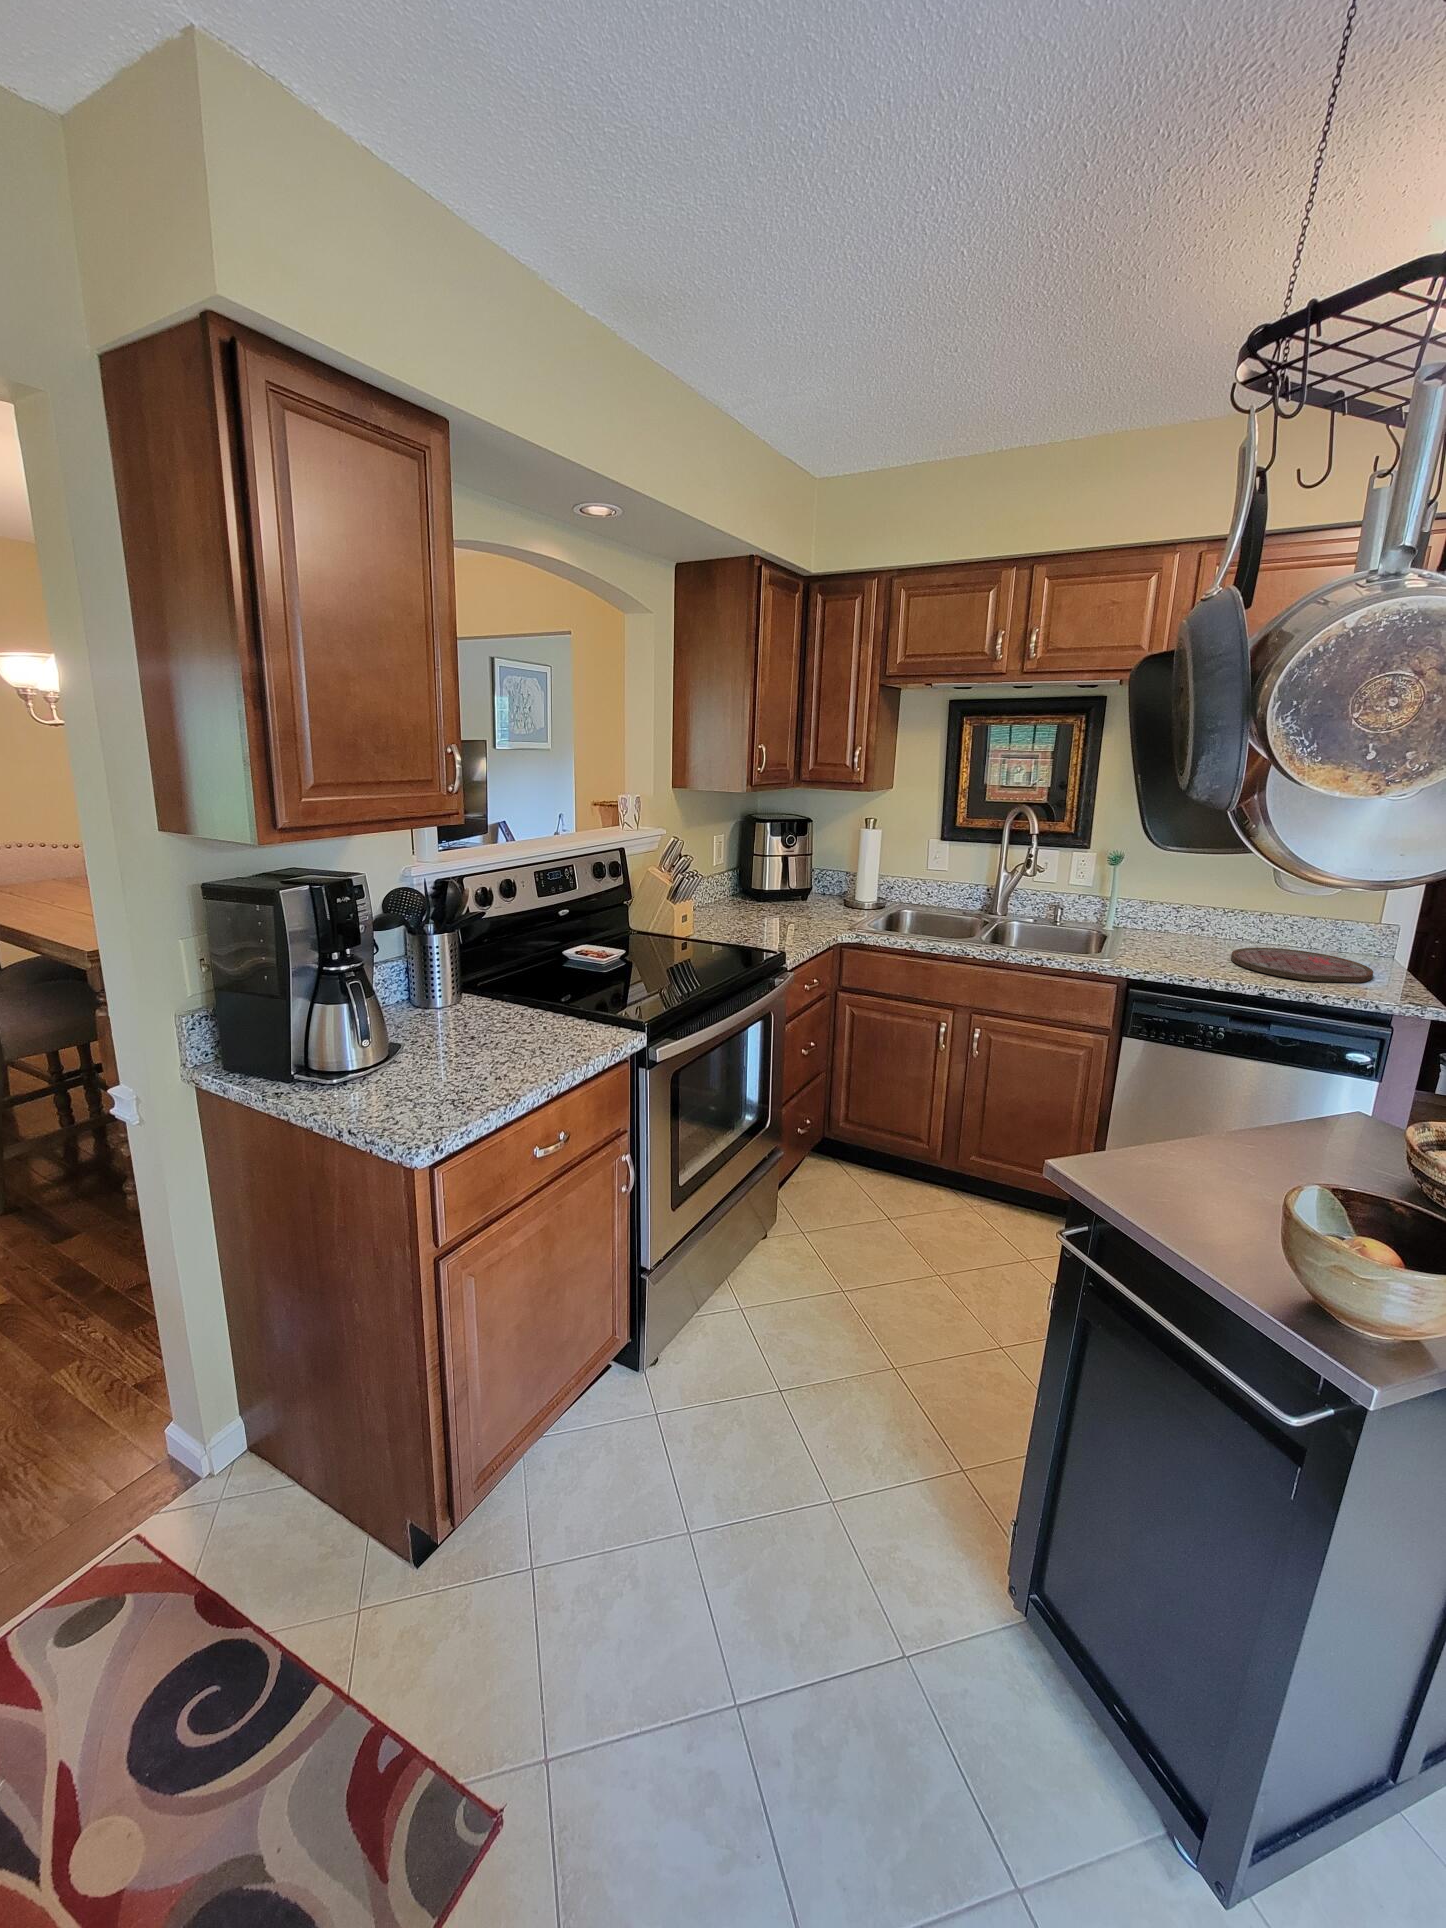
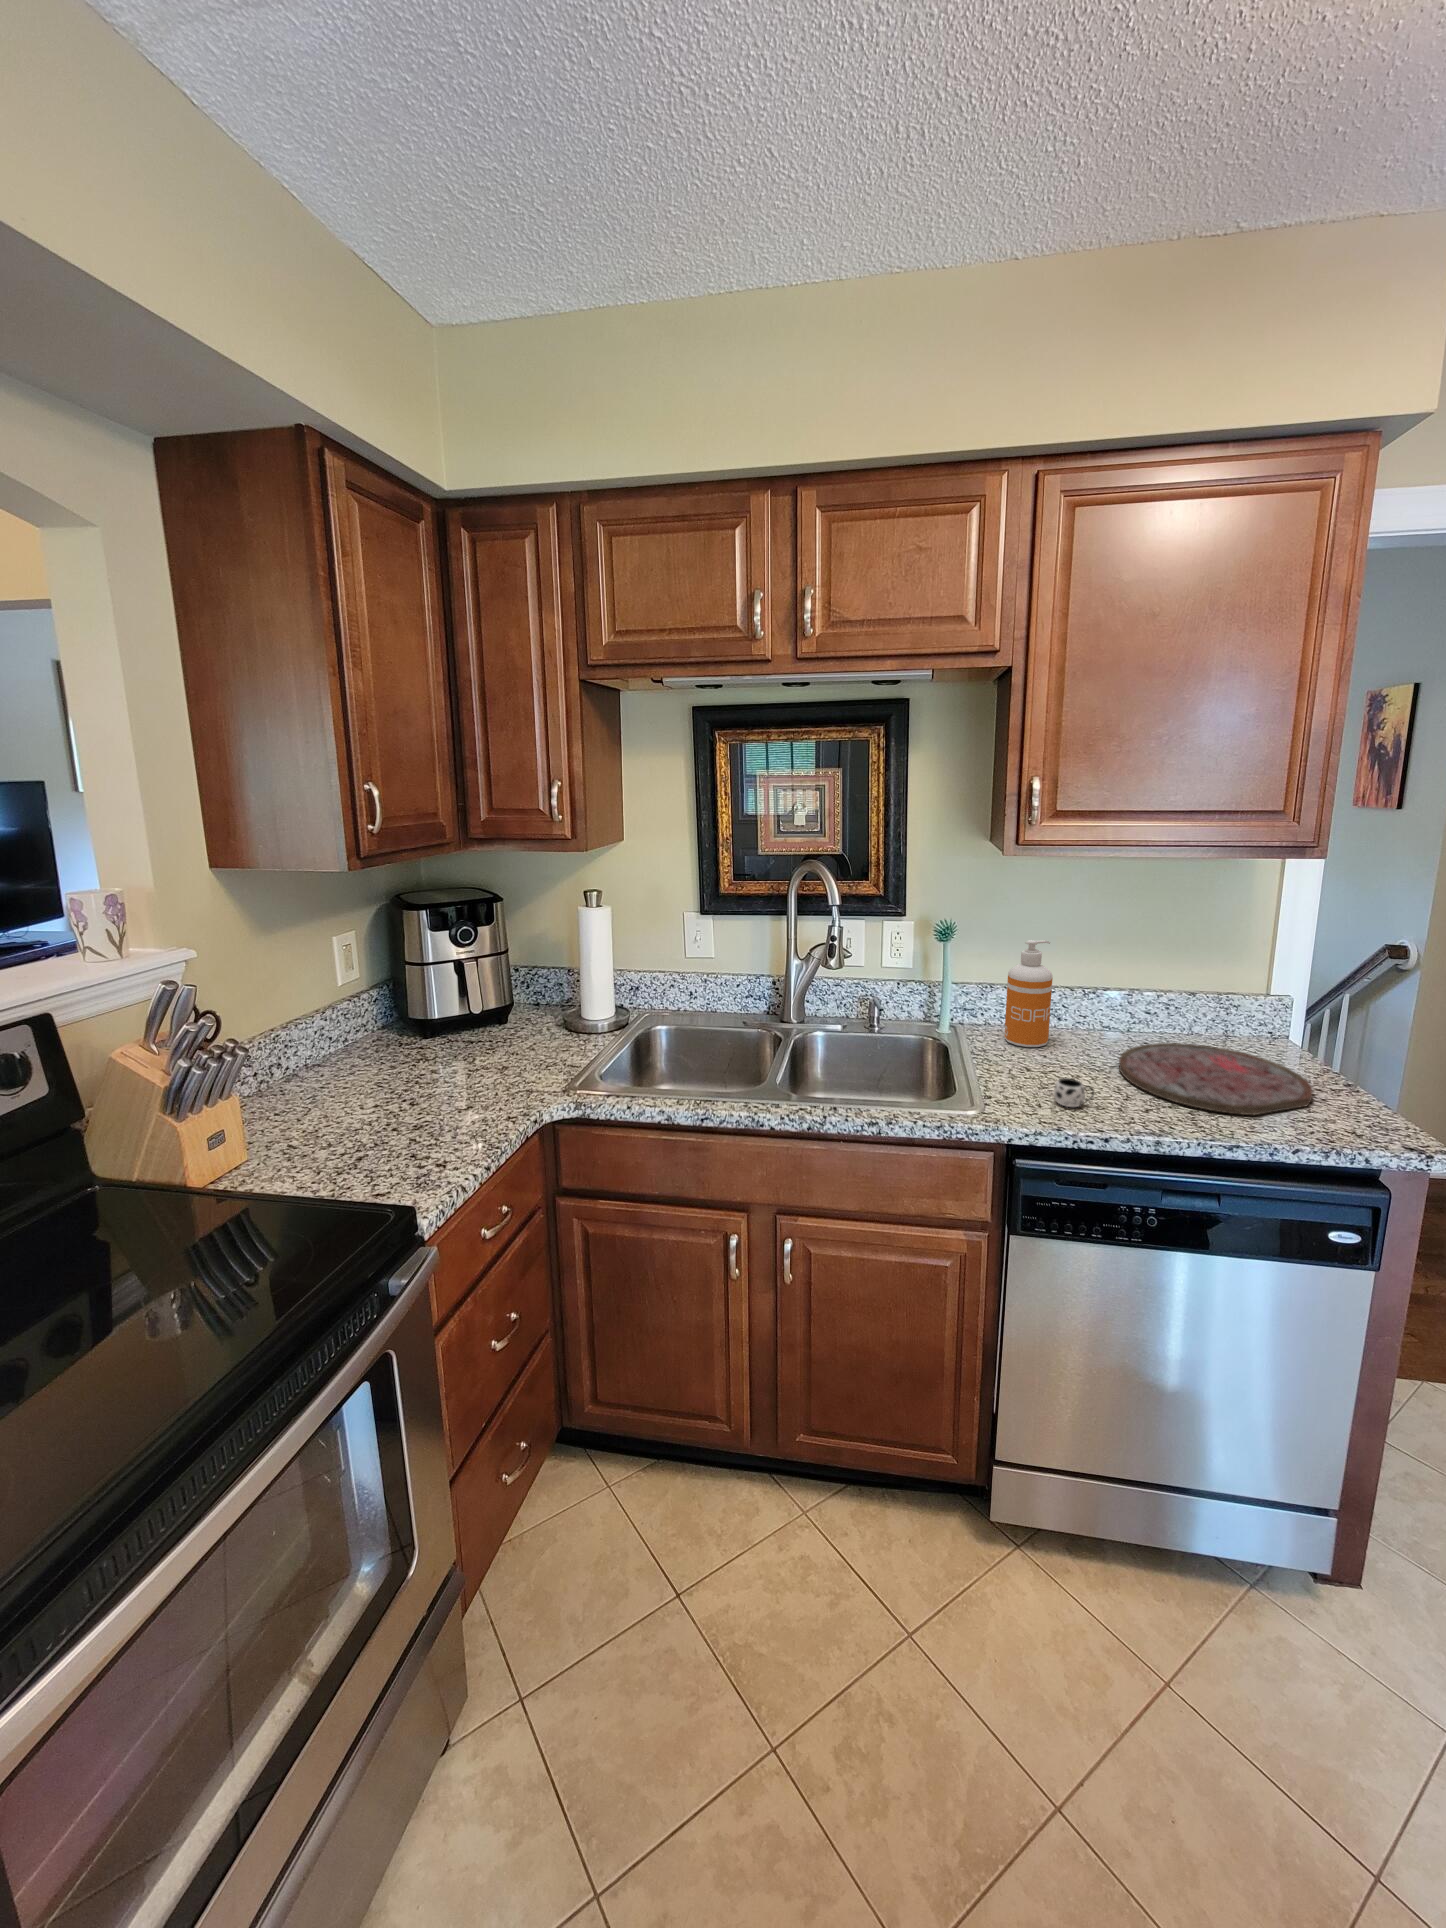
soap dispenser: none [1155,868,1197,943] -> present [1004,940,1053,1047]
mug: none [1152,950,1197,966] -> present [1032,1078,1094,1107]

